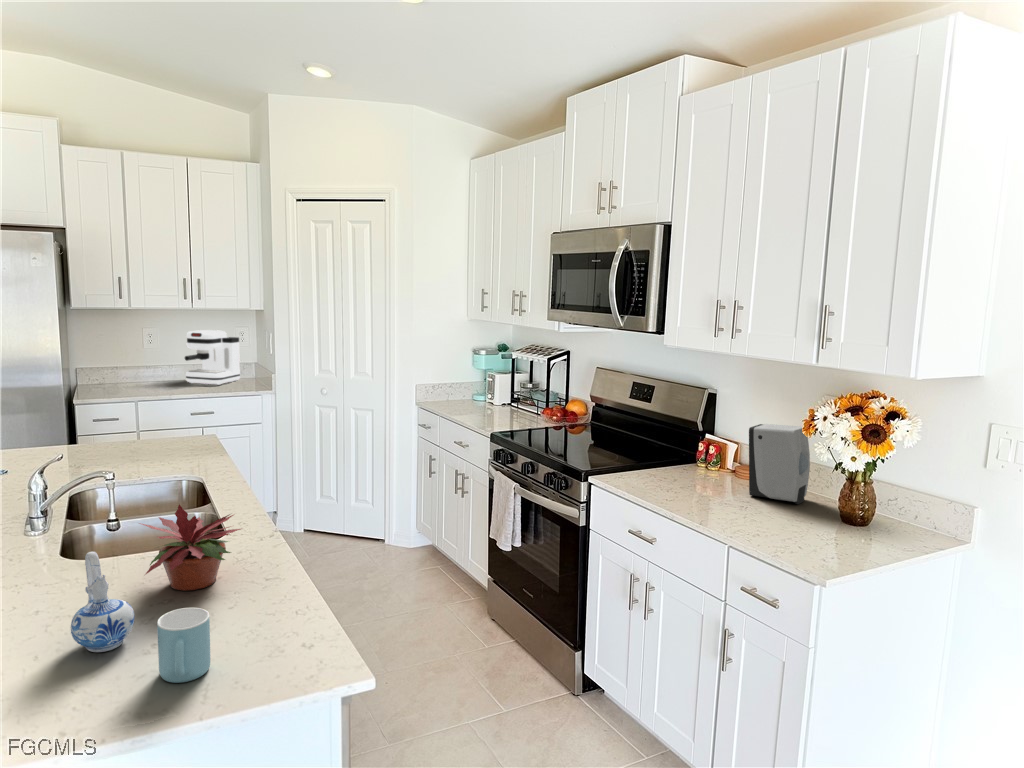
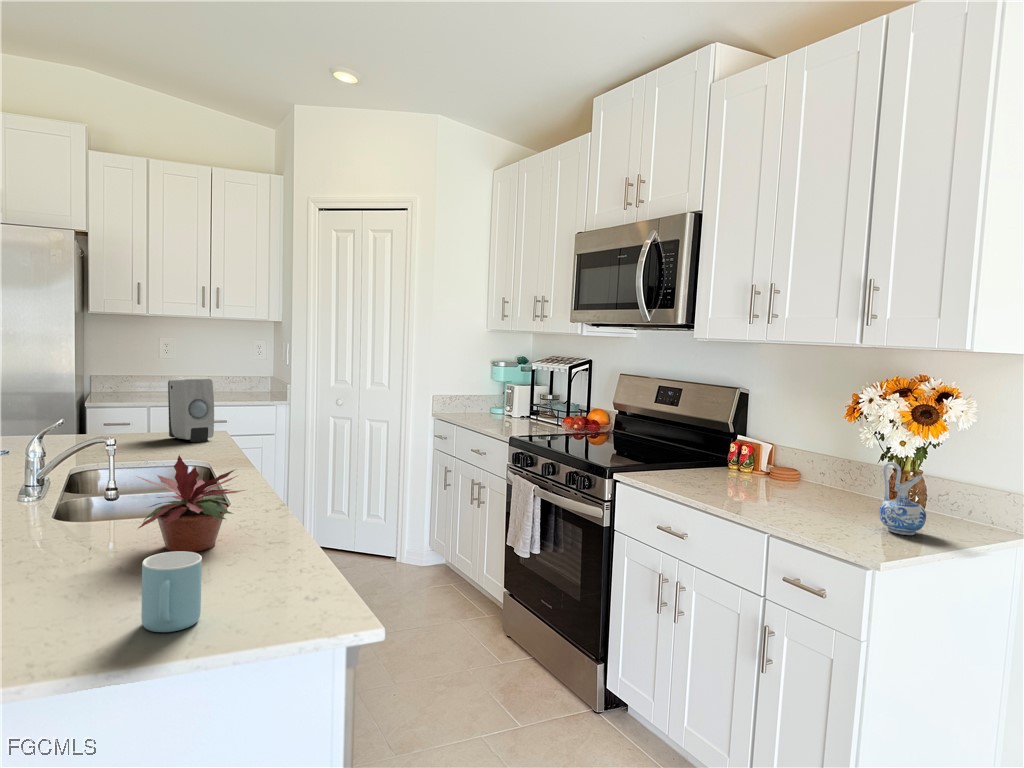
coffee maker: present [185,330,240,385] -> none [202,341,258,395]
soap dispenser: present [749,424,810,504] -> present [168,379,214,442]
ceramic pitcher: present [71,552,134,652] -> present [879,462,926,535]

